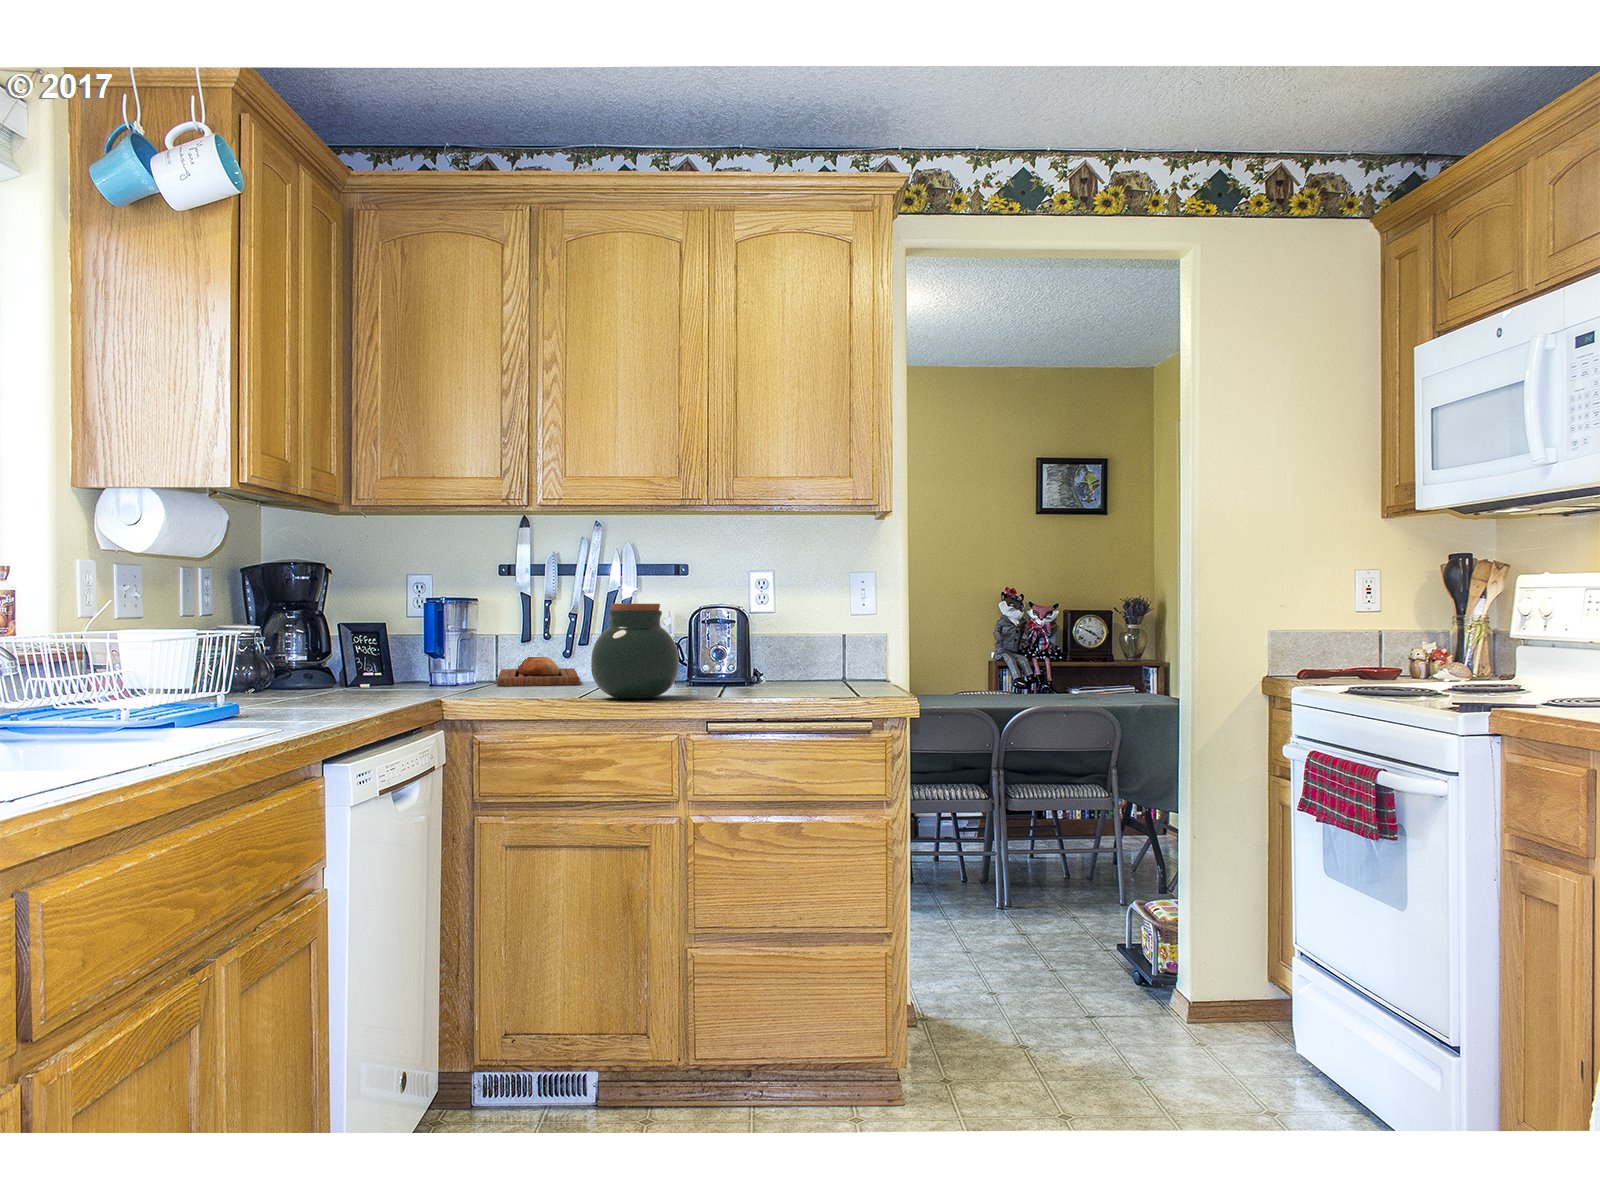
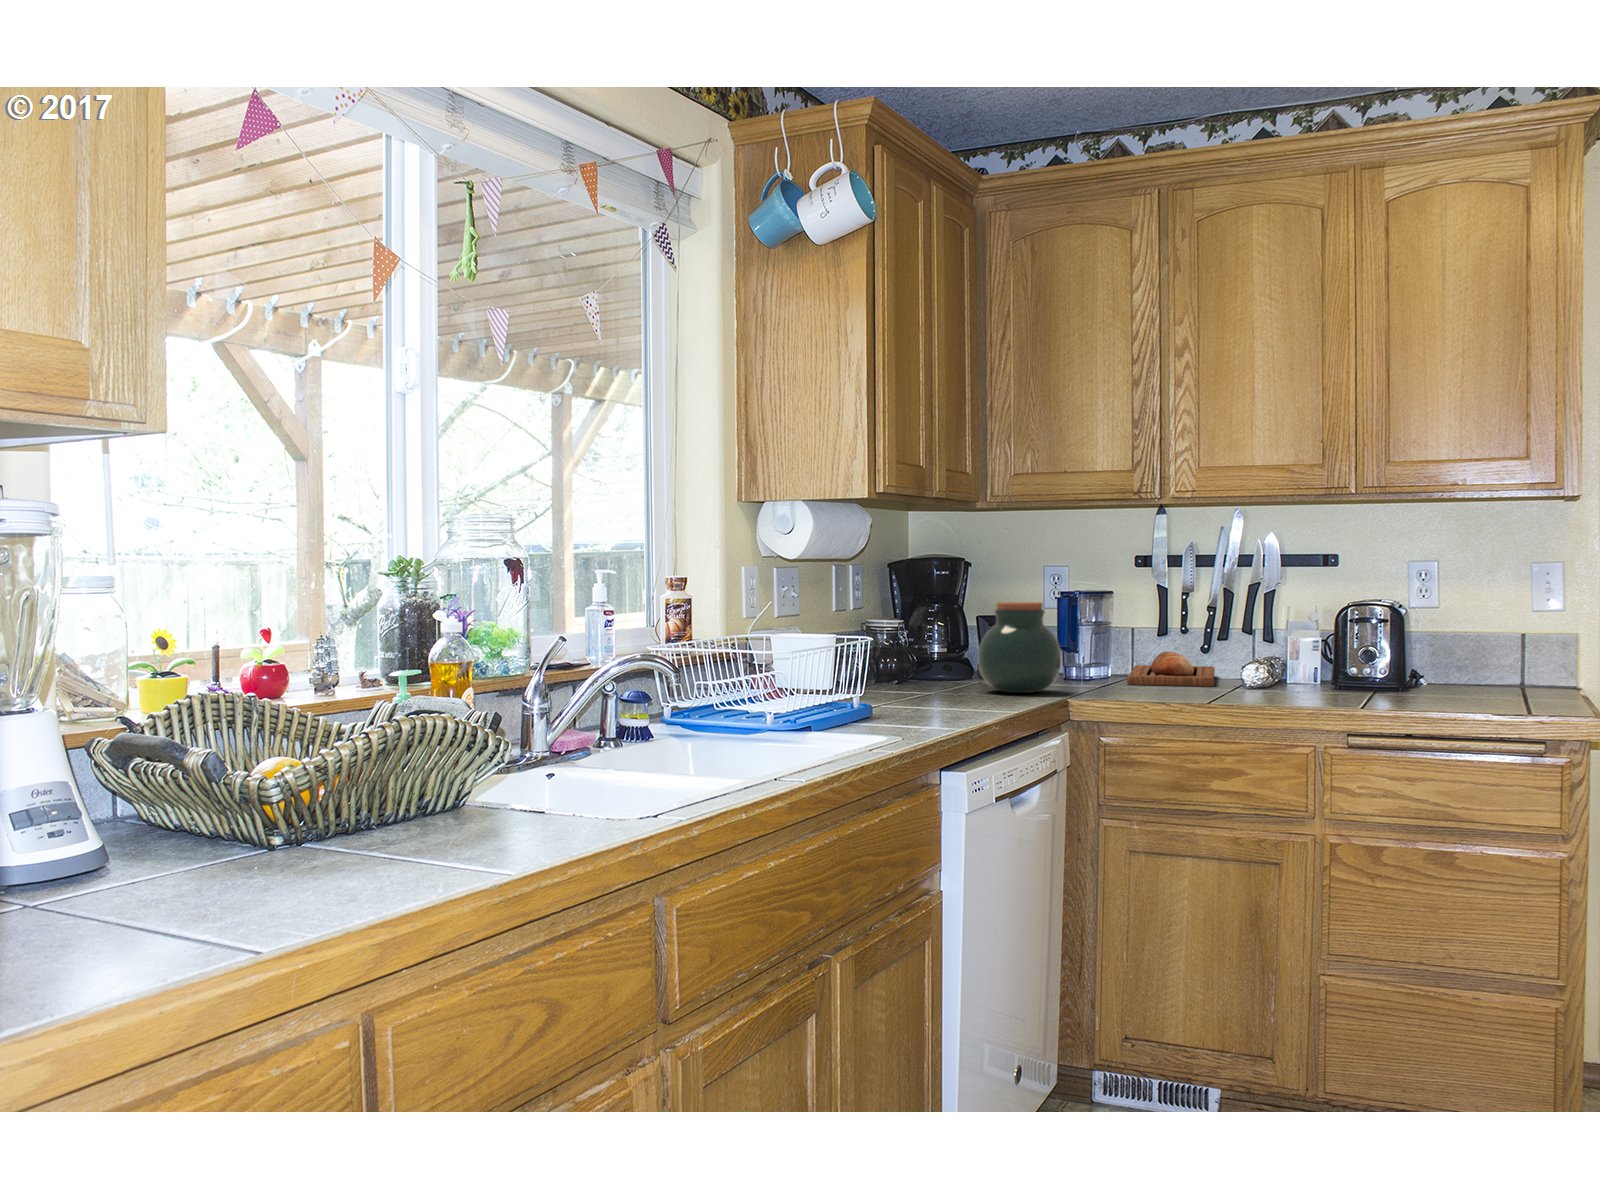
jar: present [591,604,679,699] -> present [978,602,1061,693]

